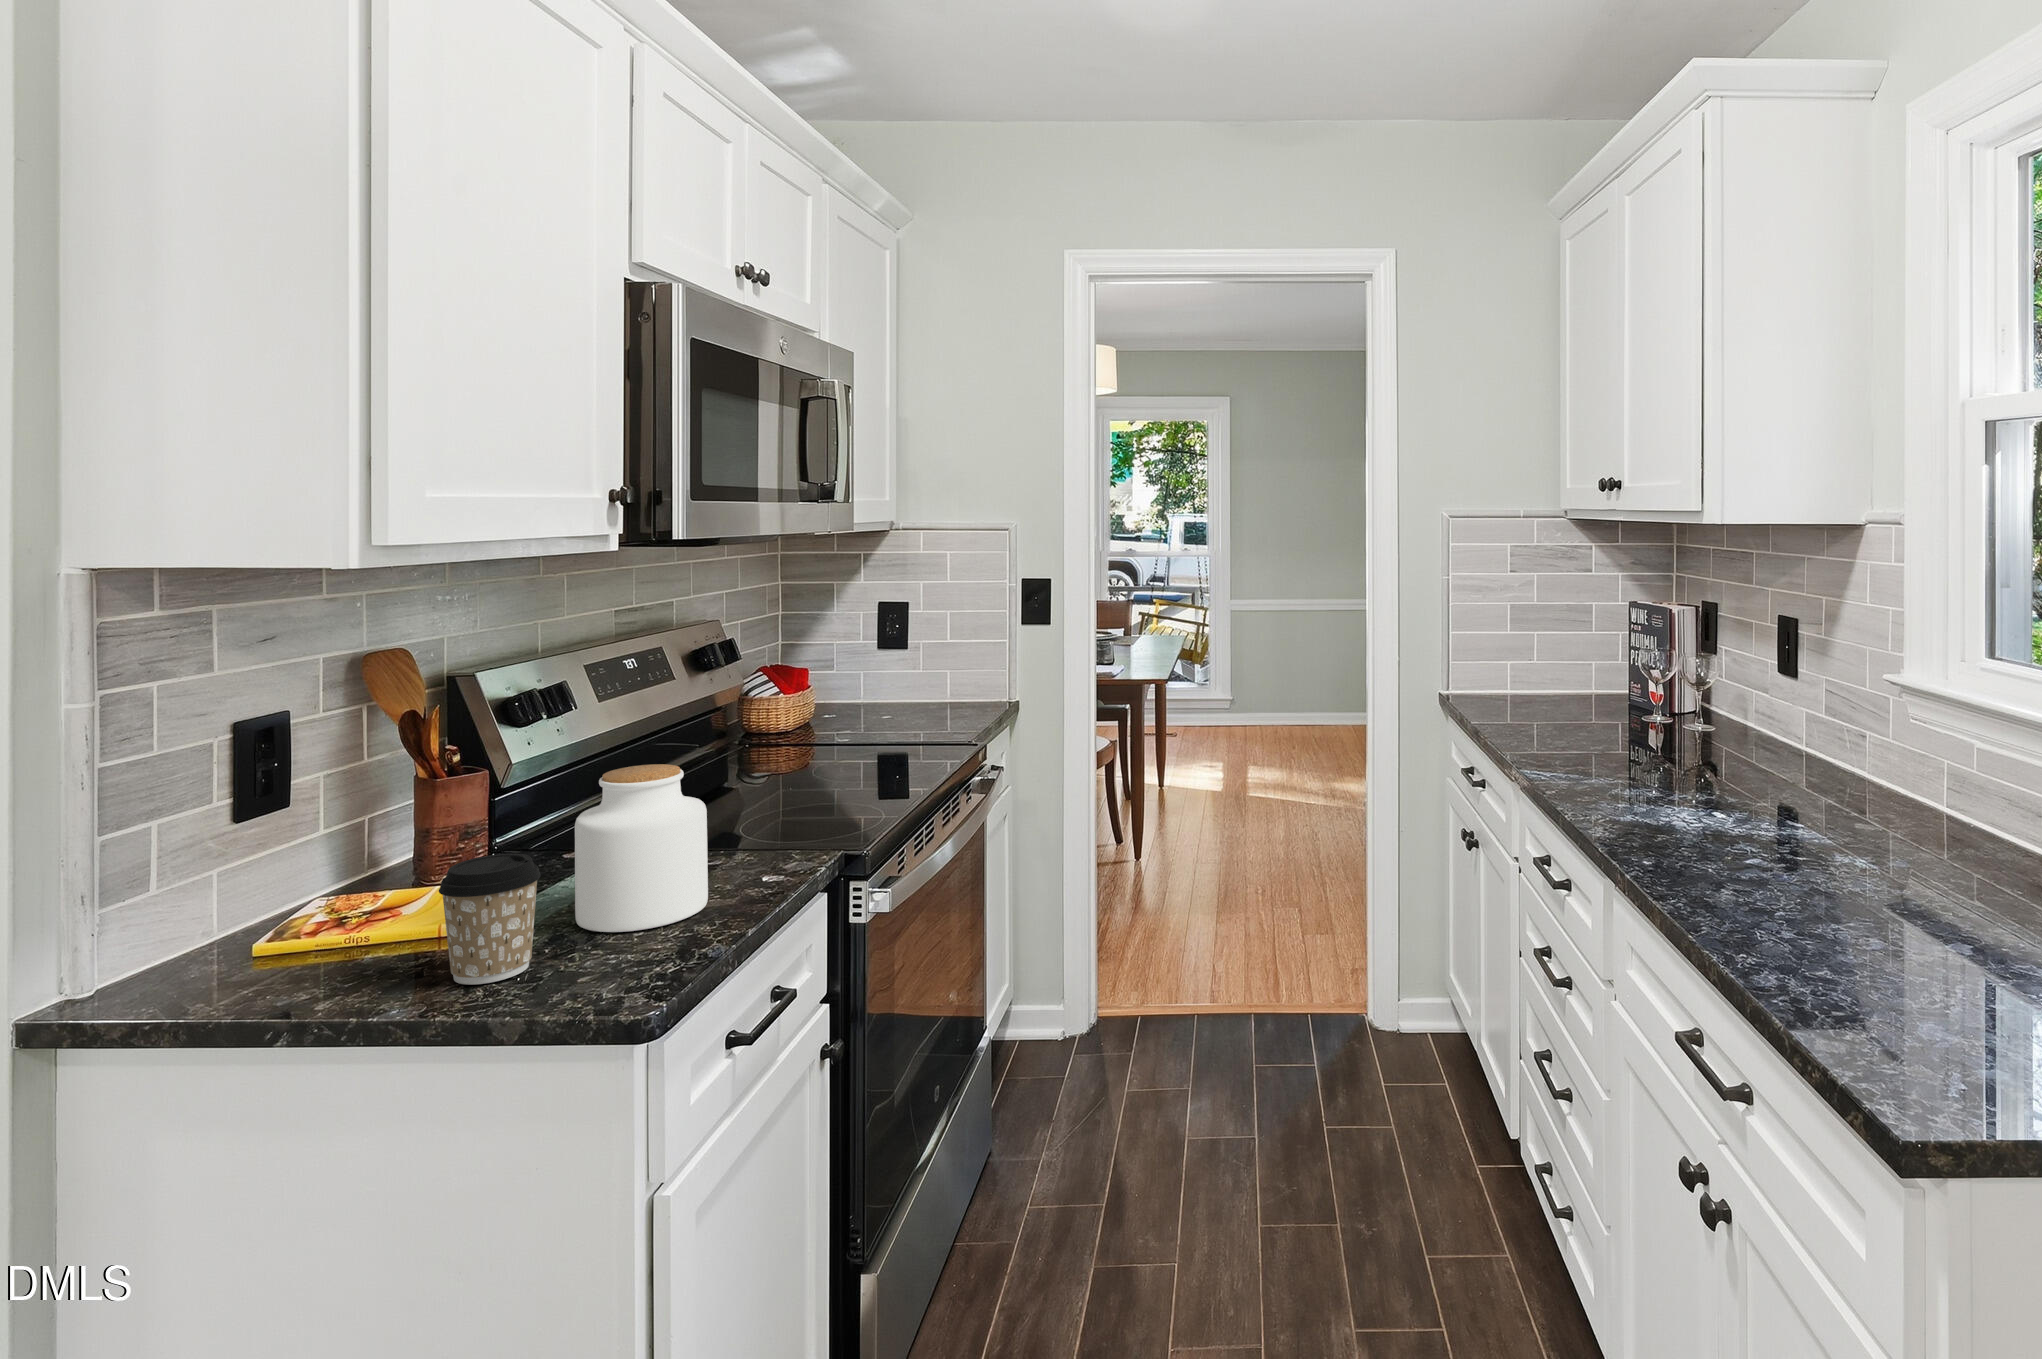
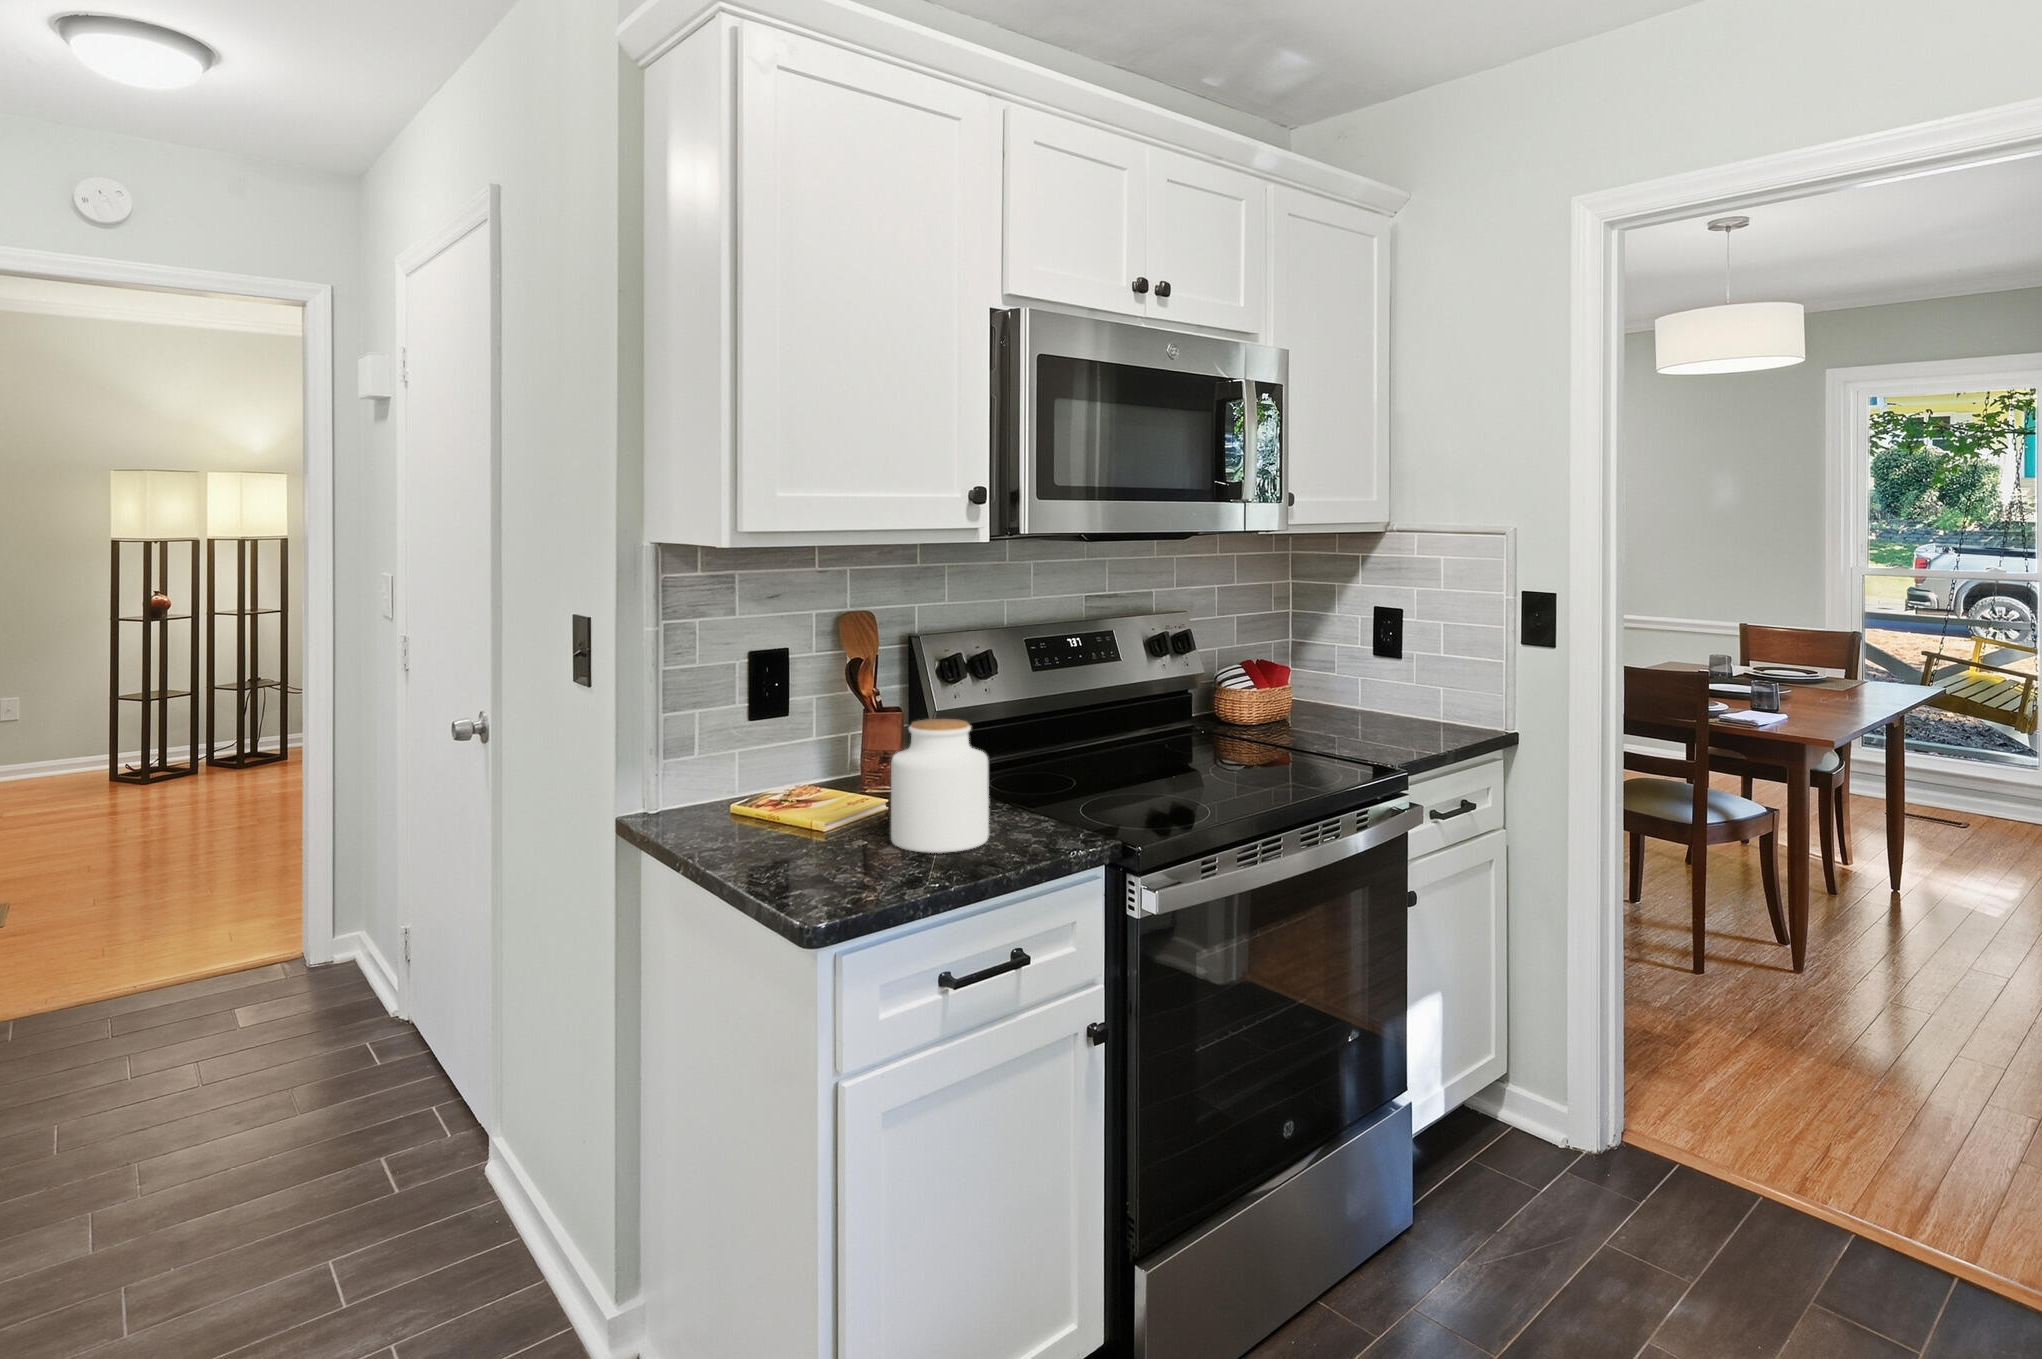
coffee cup: present [439,854,541,985] -> none [774,767,840,860]

